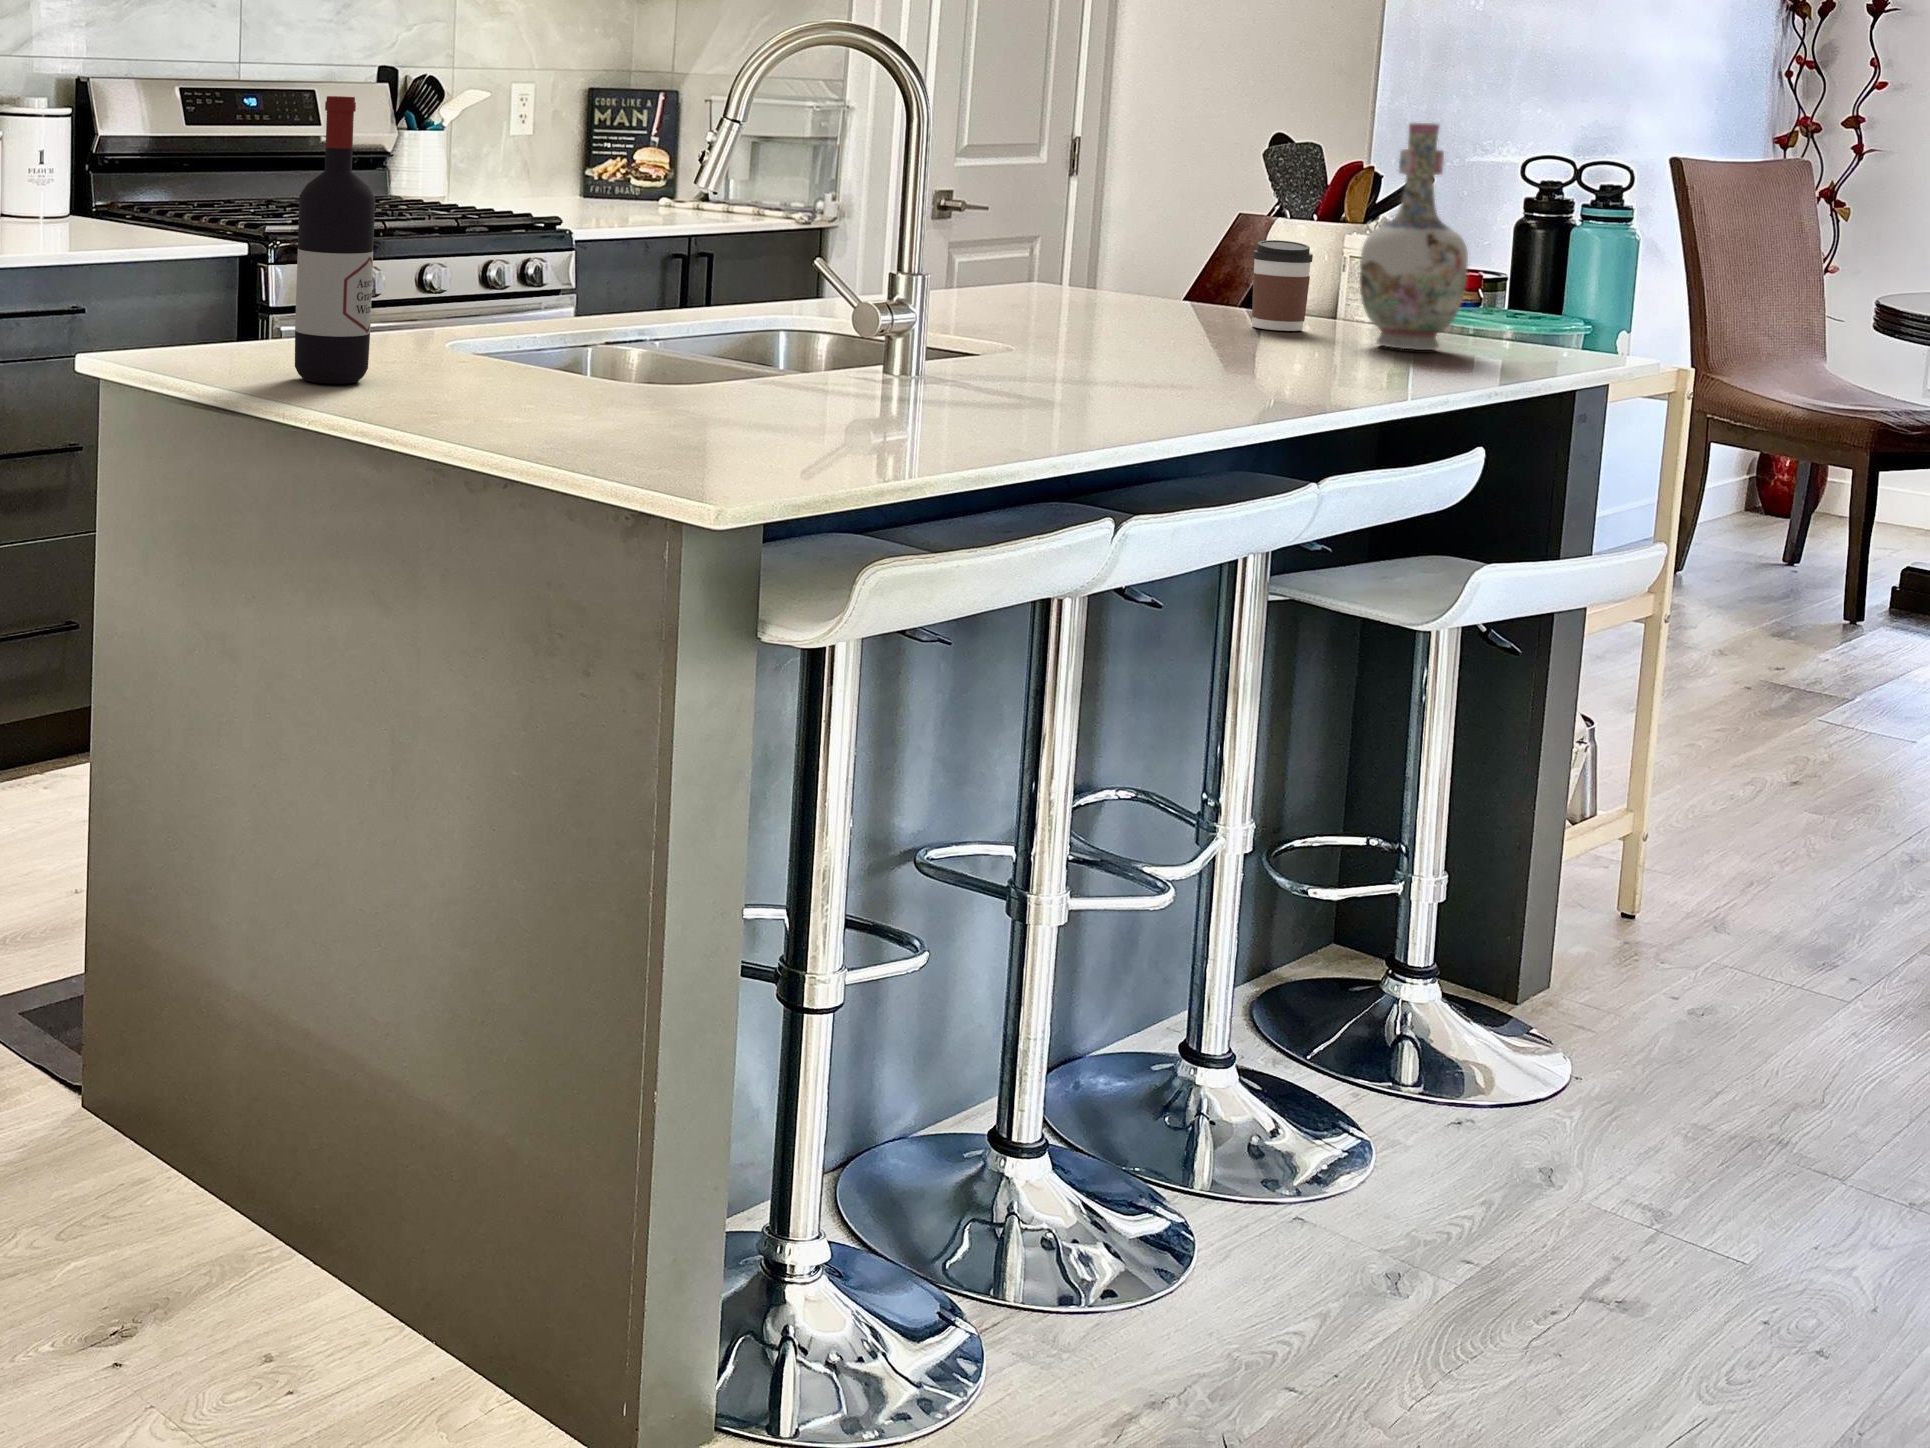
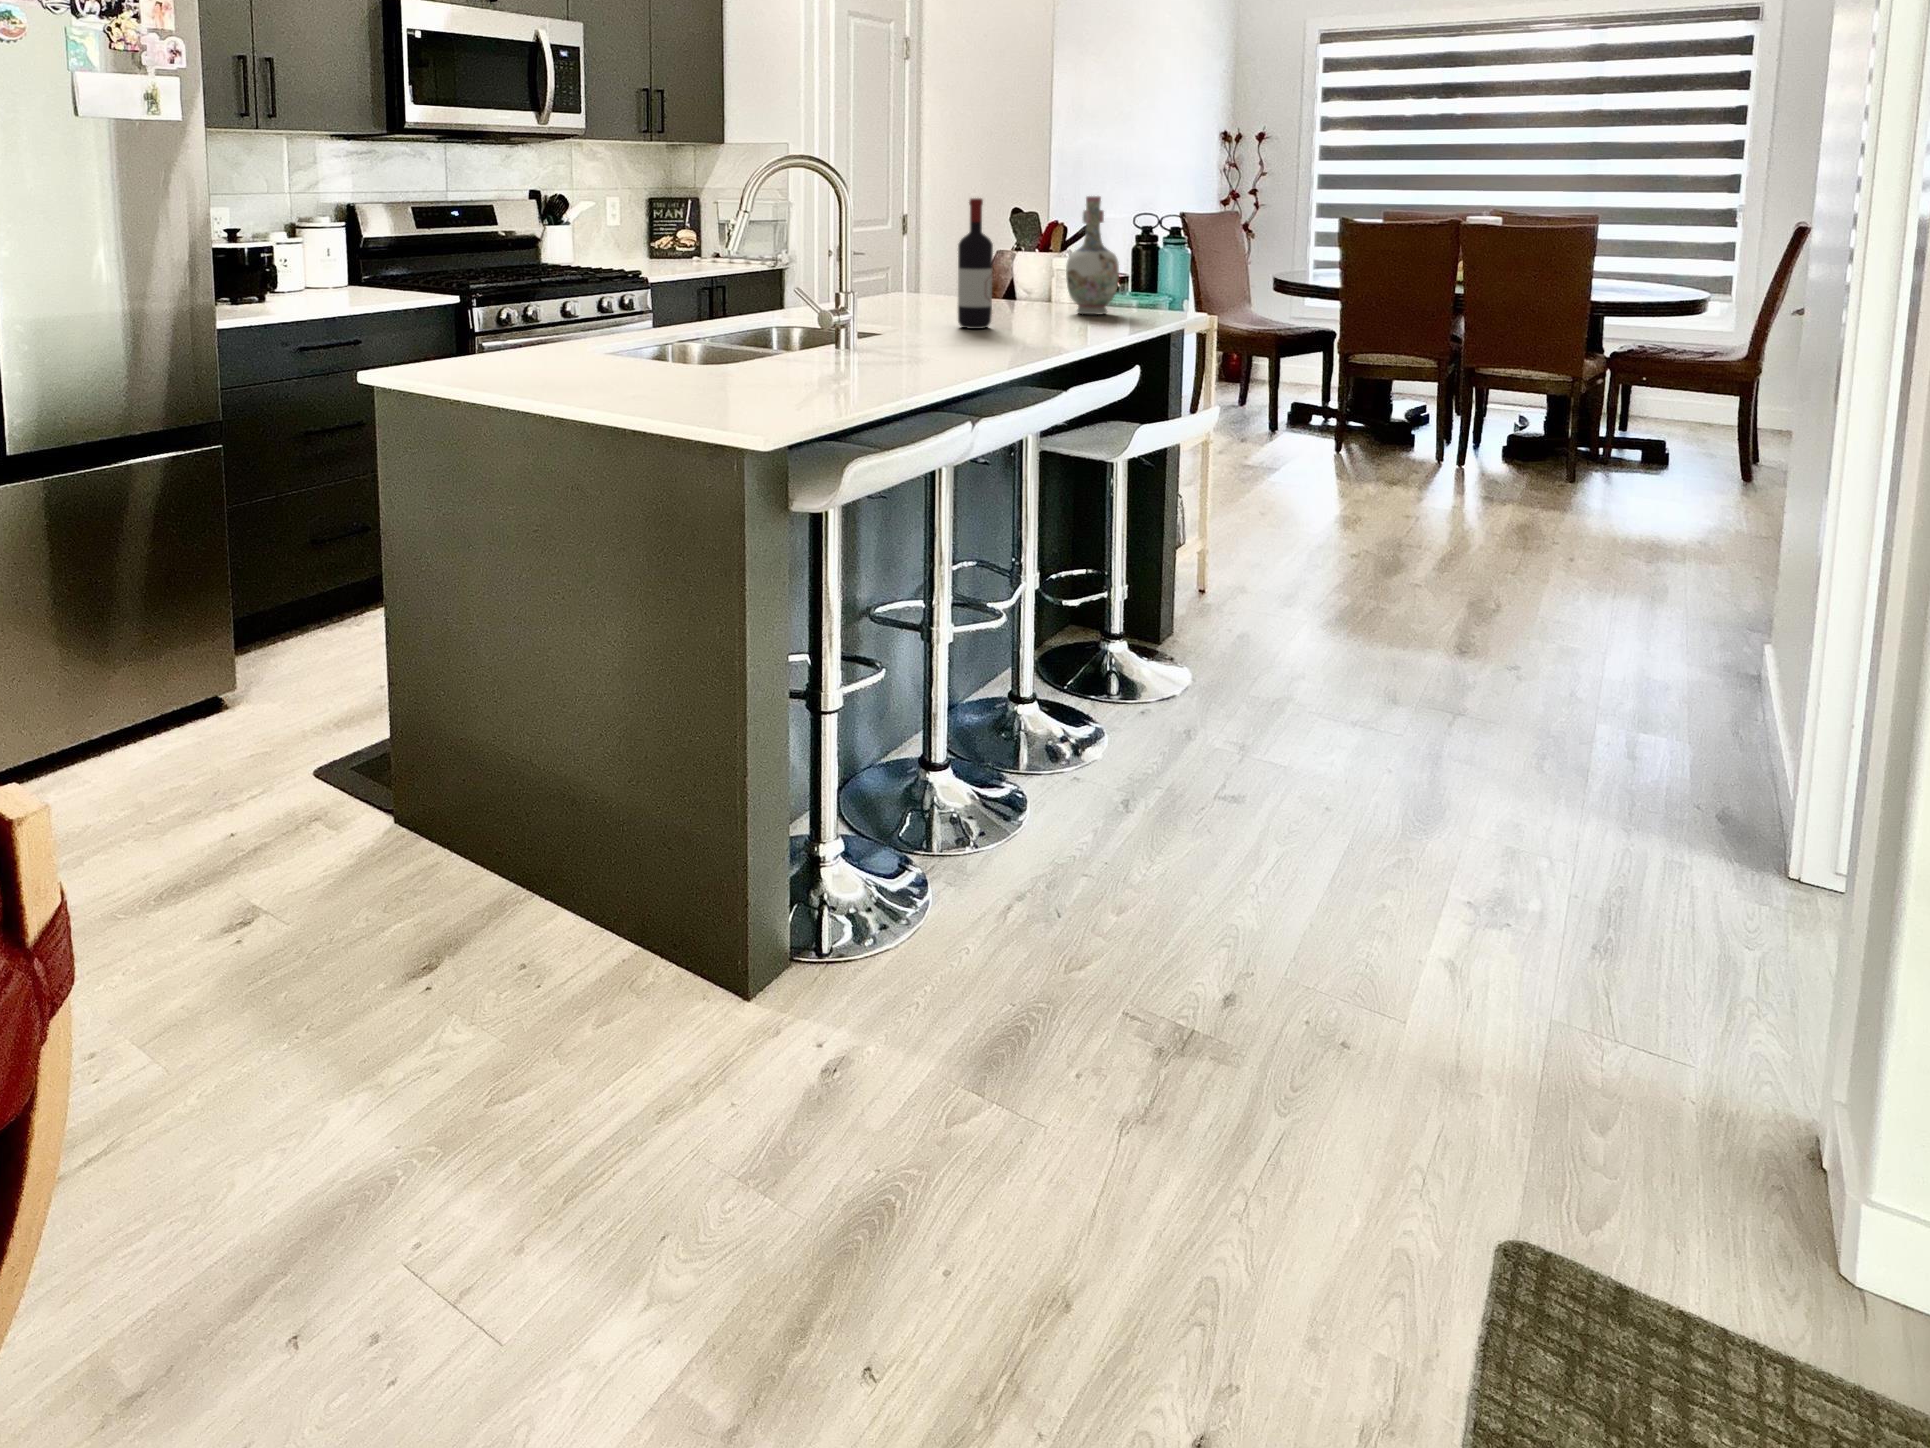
wine bottle: present [295,96,375,384] -> present [958,198,993,329]
coffee cup: present [1252,240,1313,331] -> none [1011,262,1041,309]

